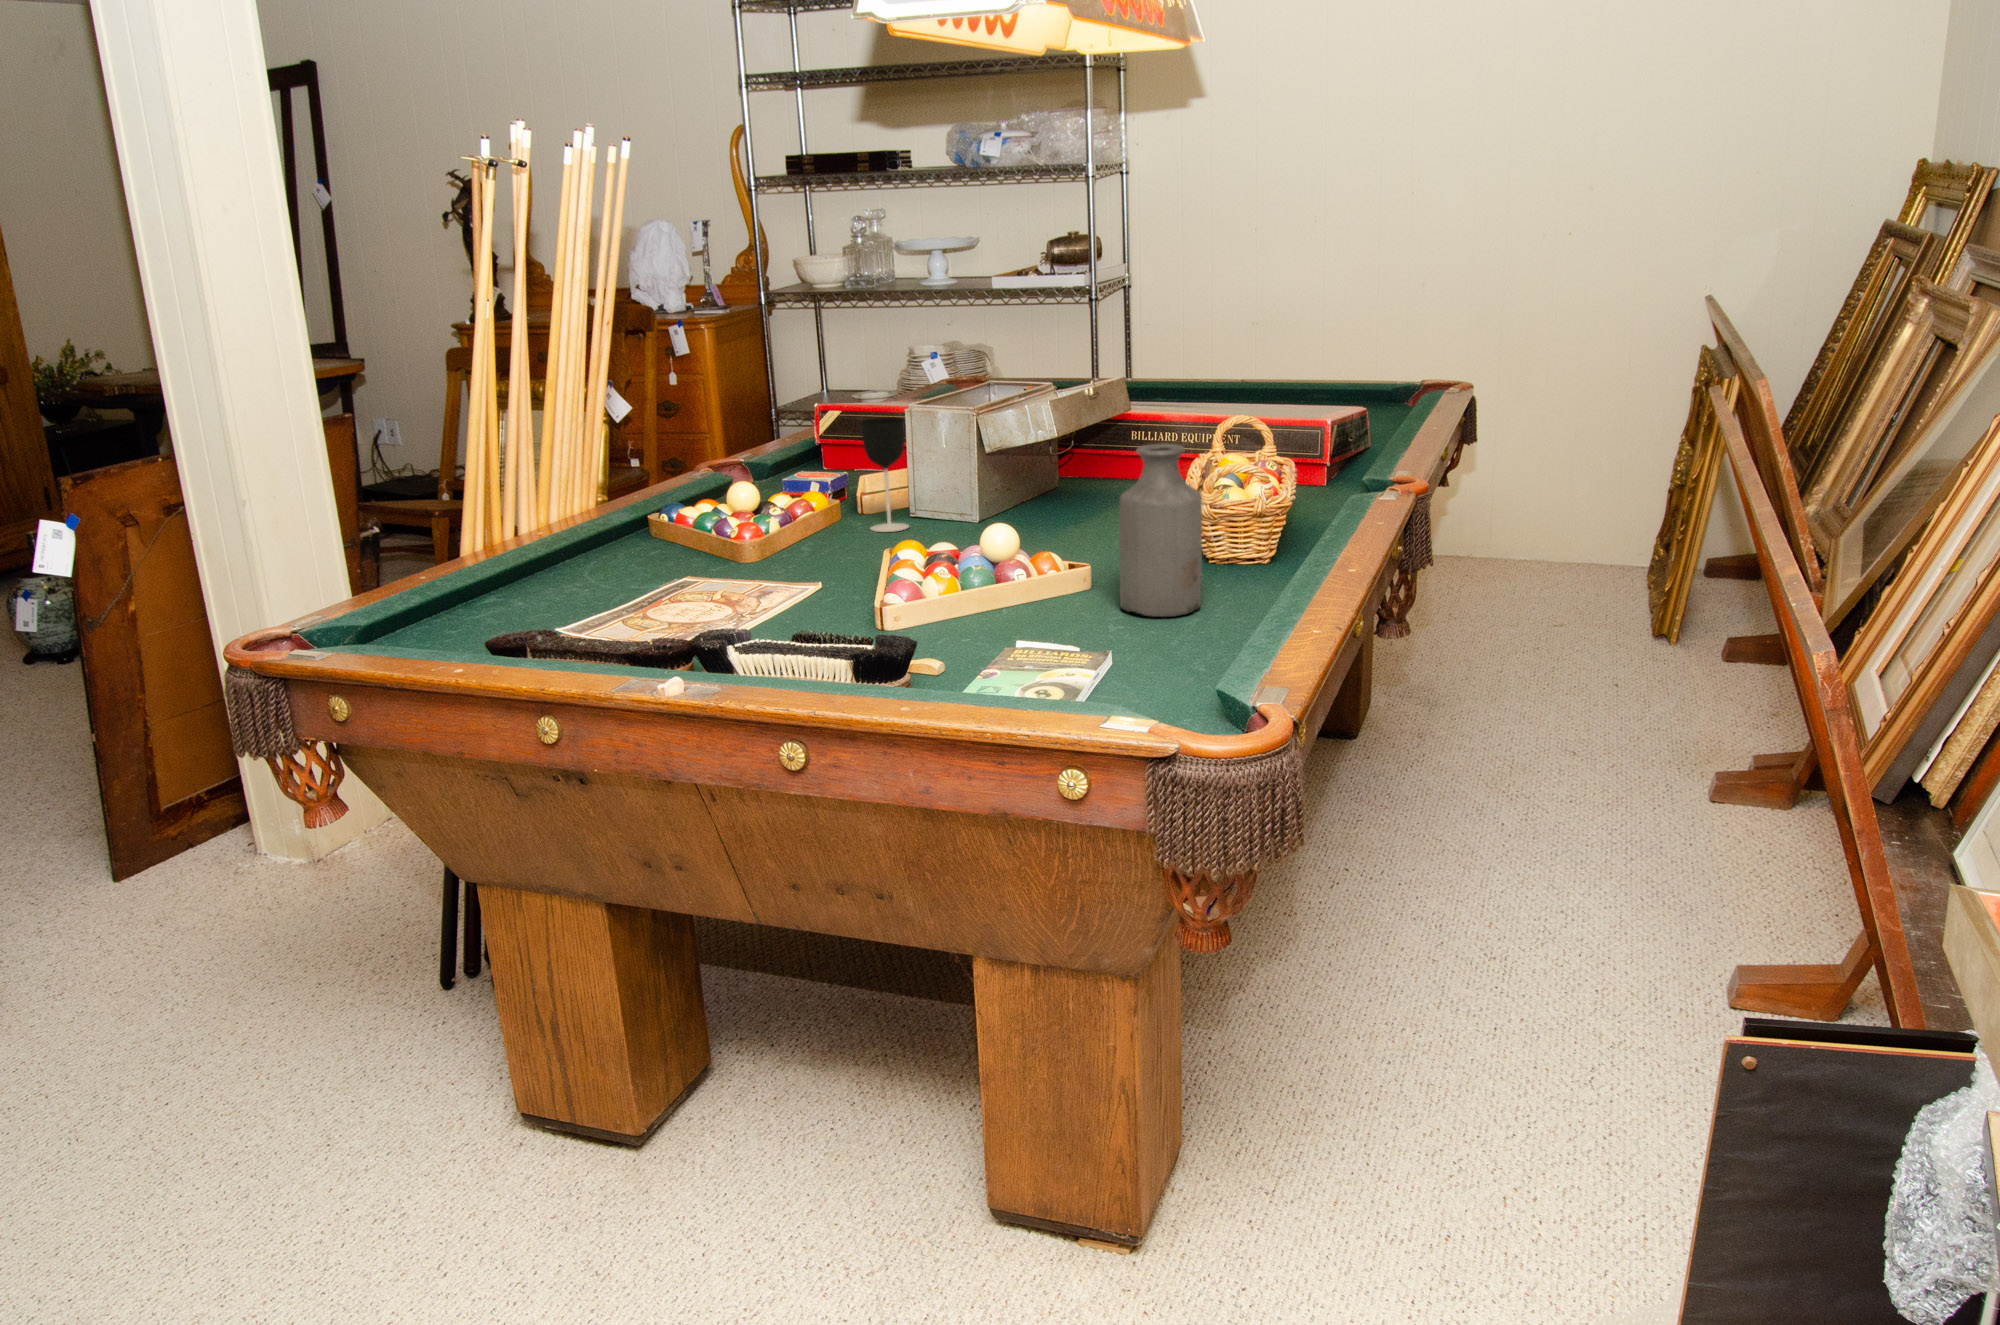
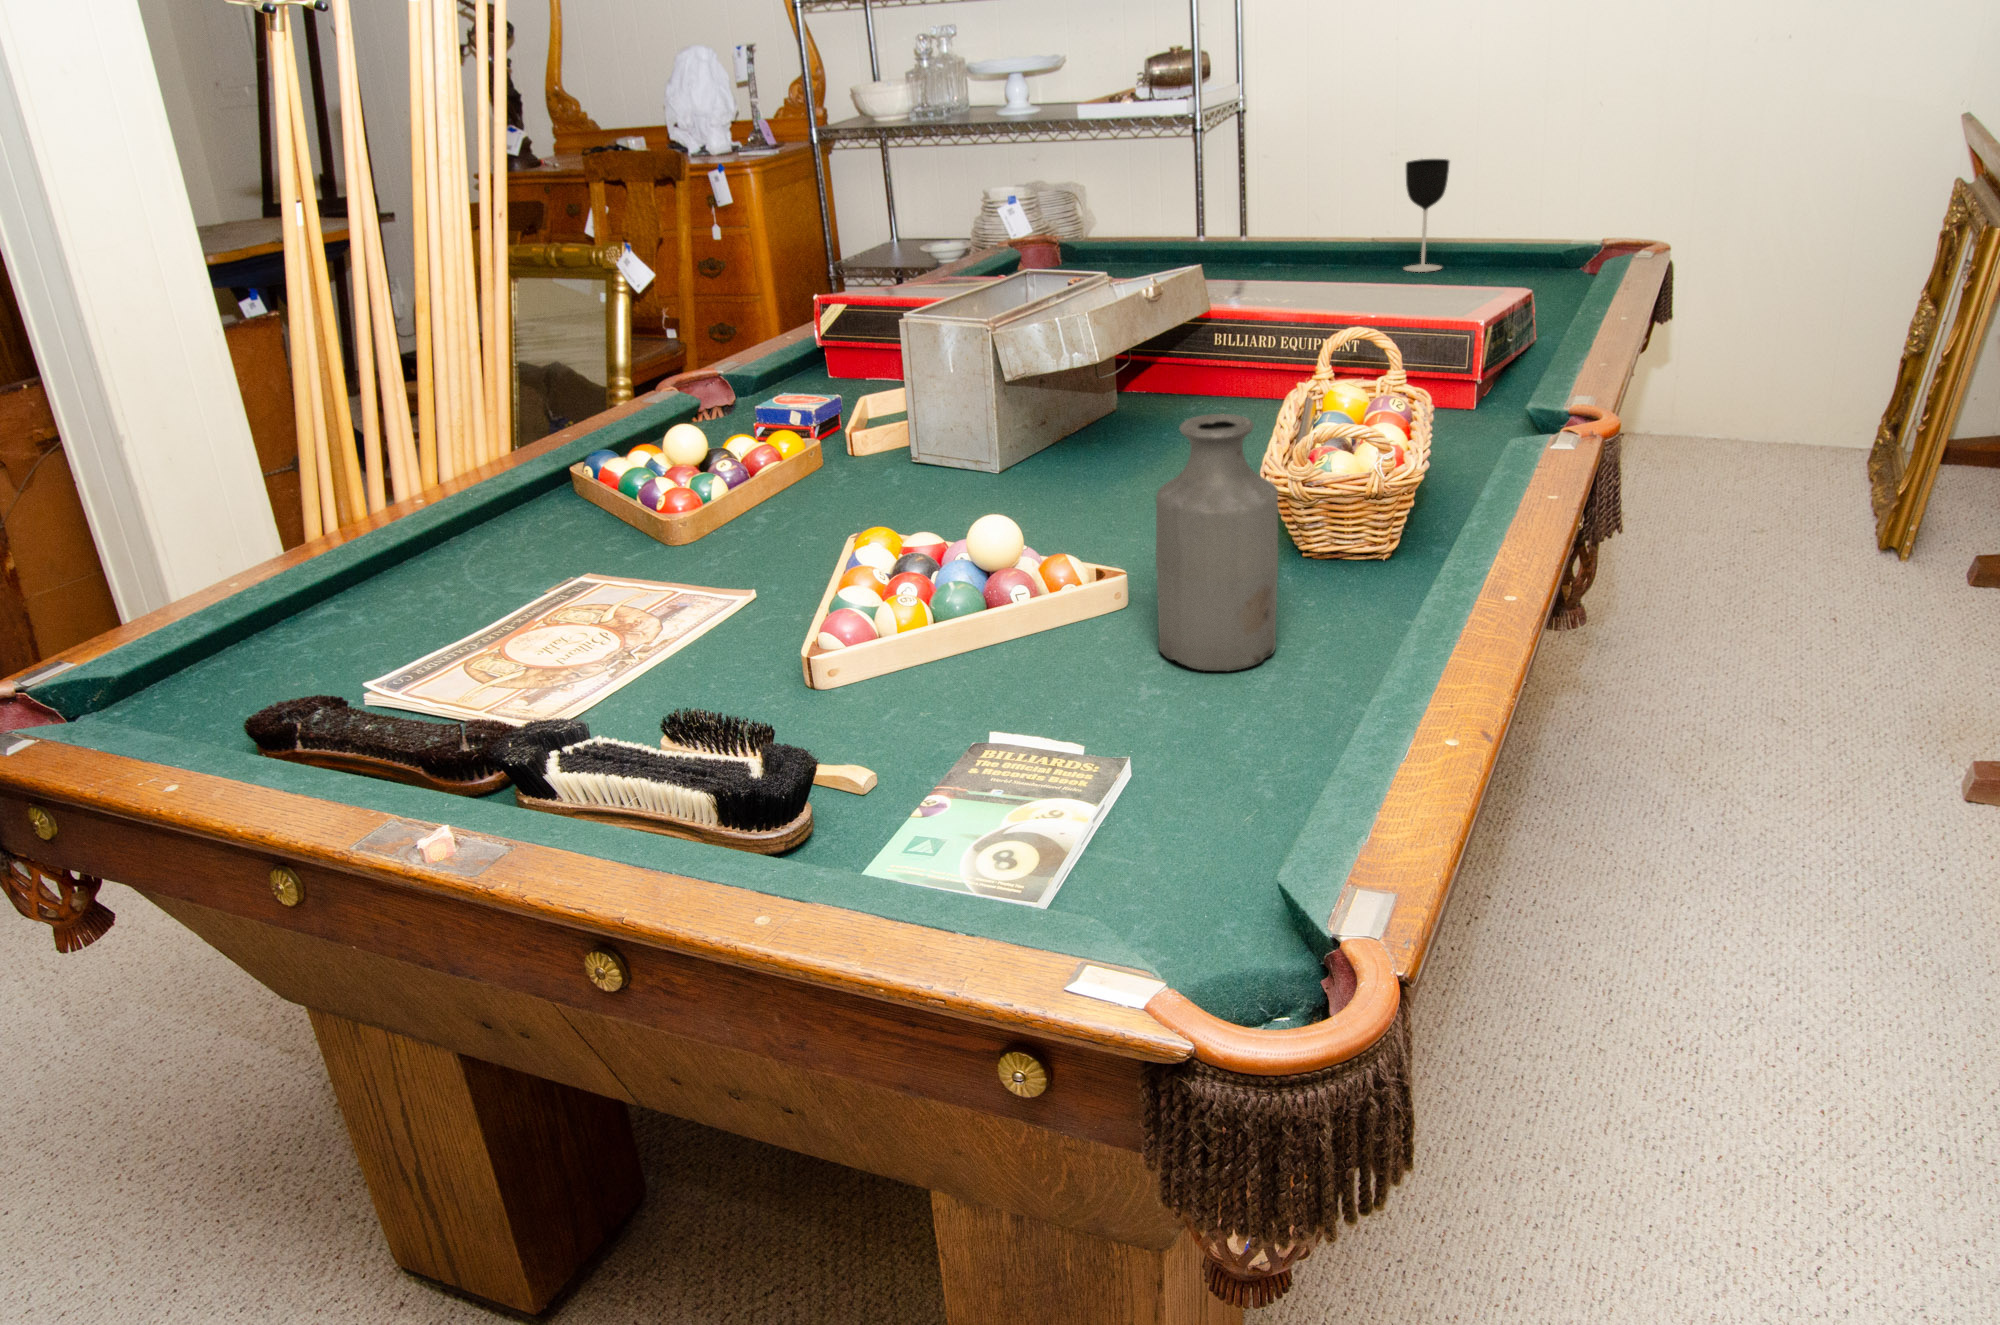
wine glass: present [860,417,909,532] -> present [1404,159,1449,272]

